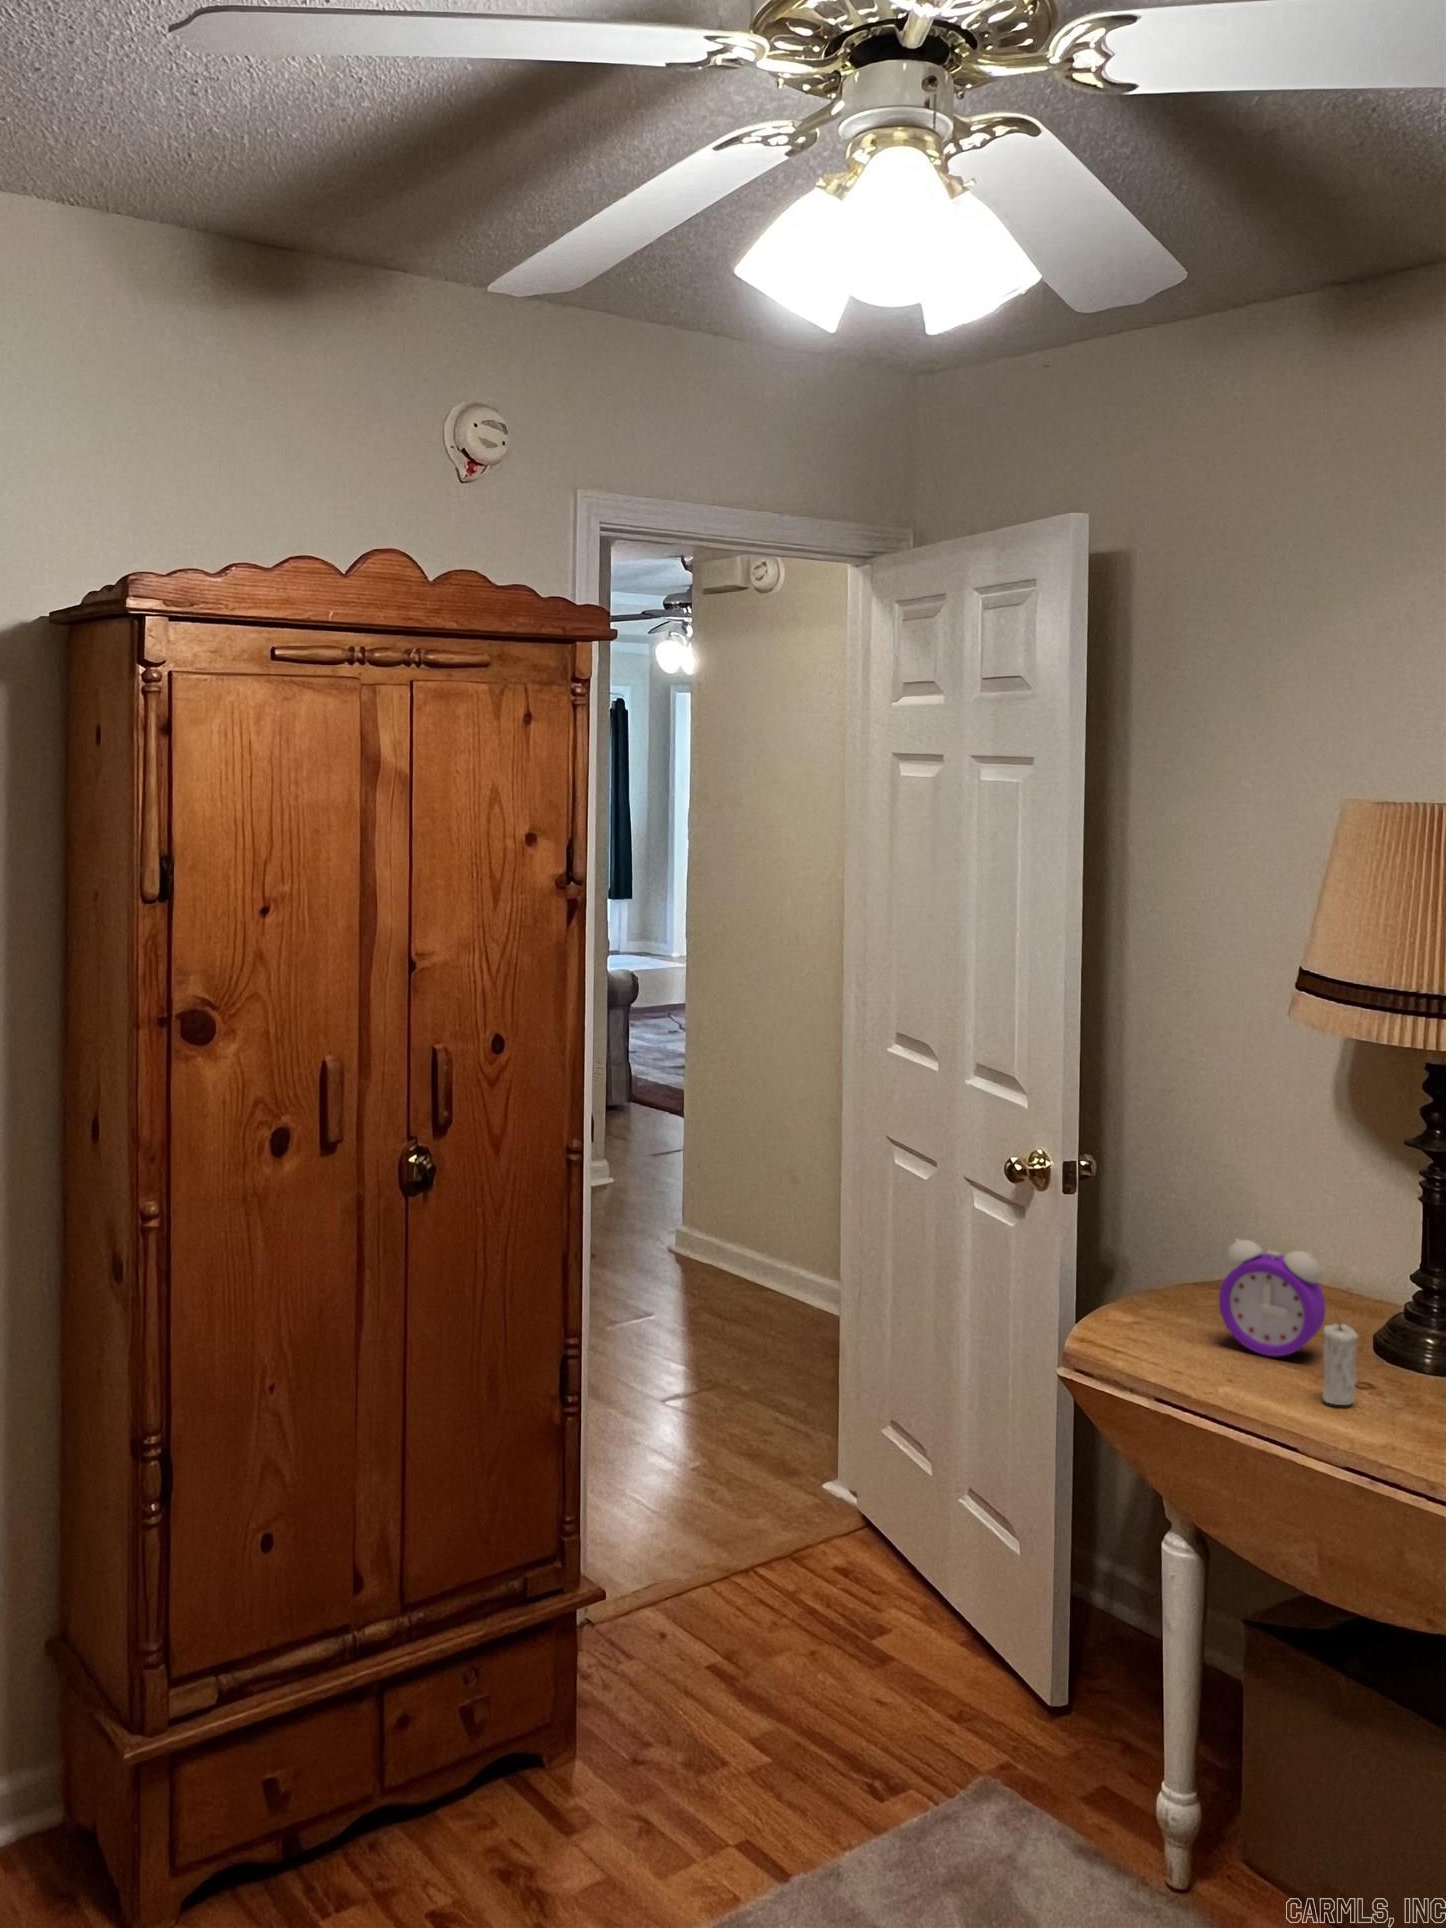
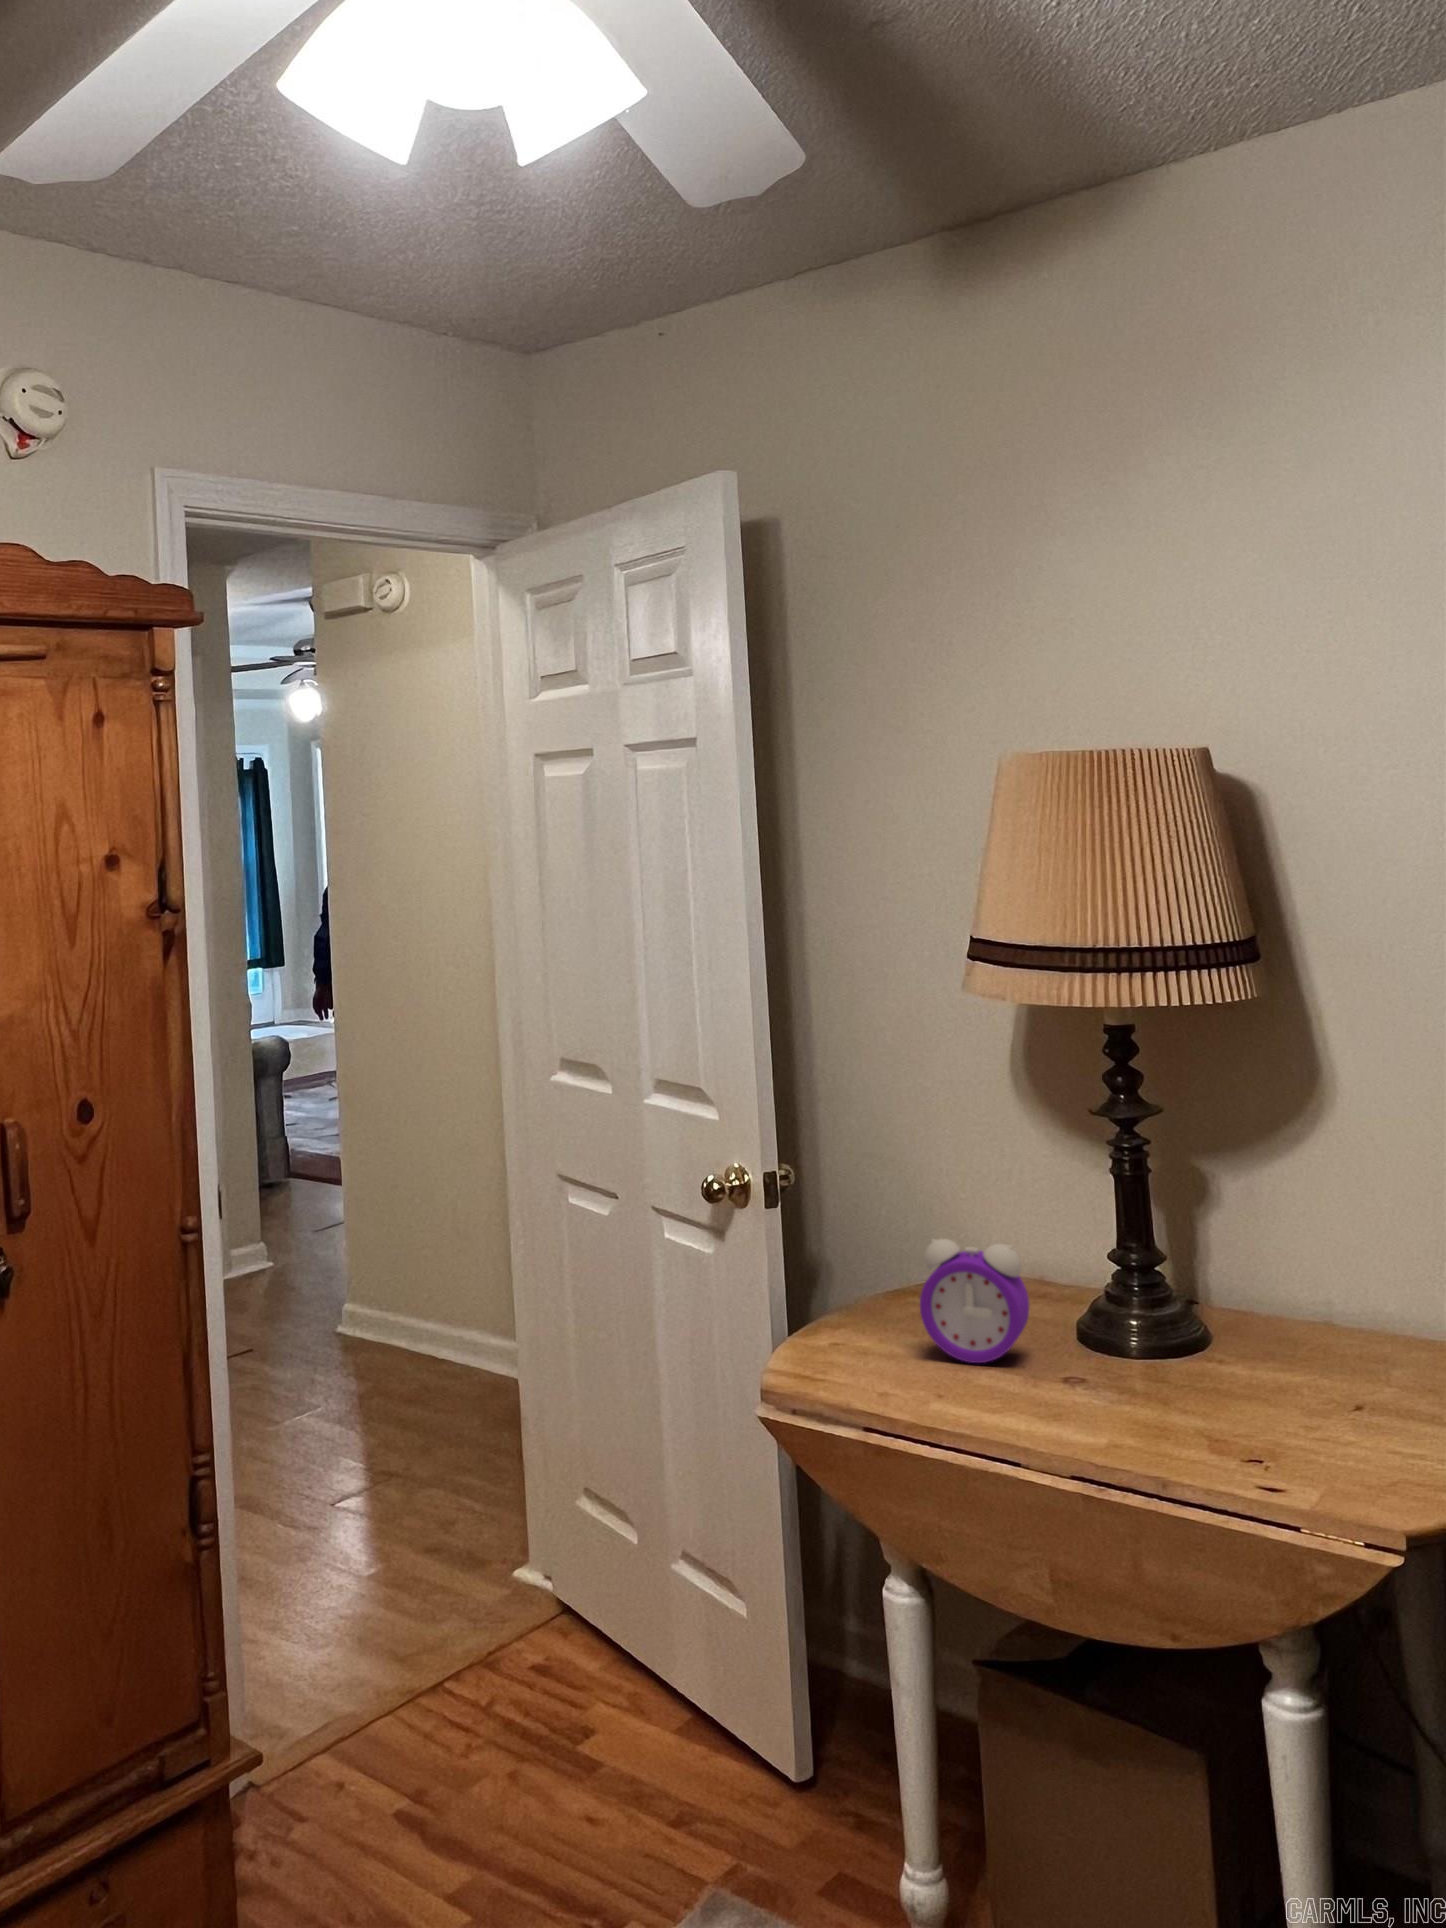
candle: present [1323,1323,1358,1405] -> none [1033,1304,1073,1408]

